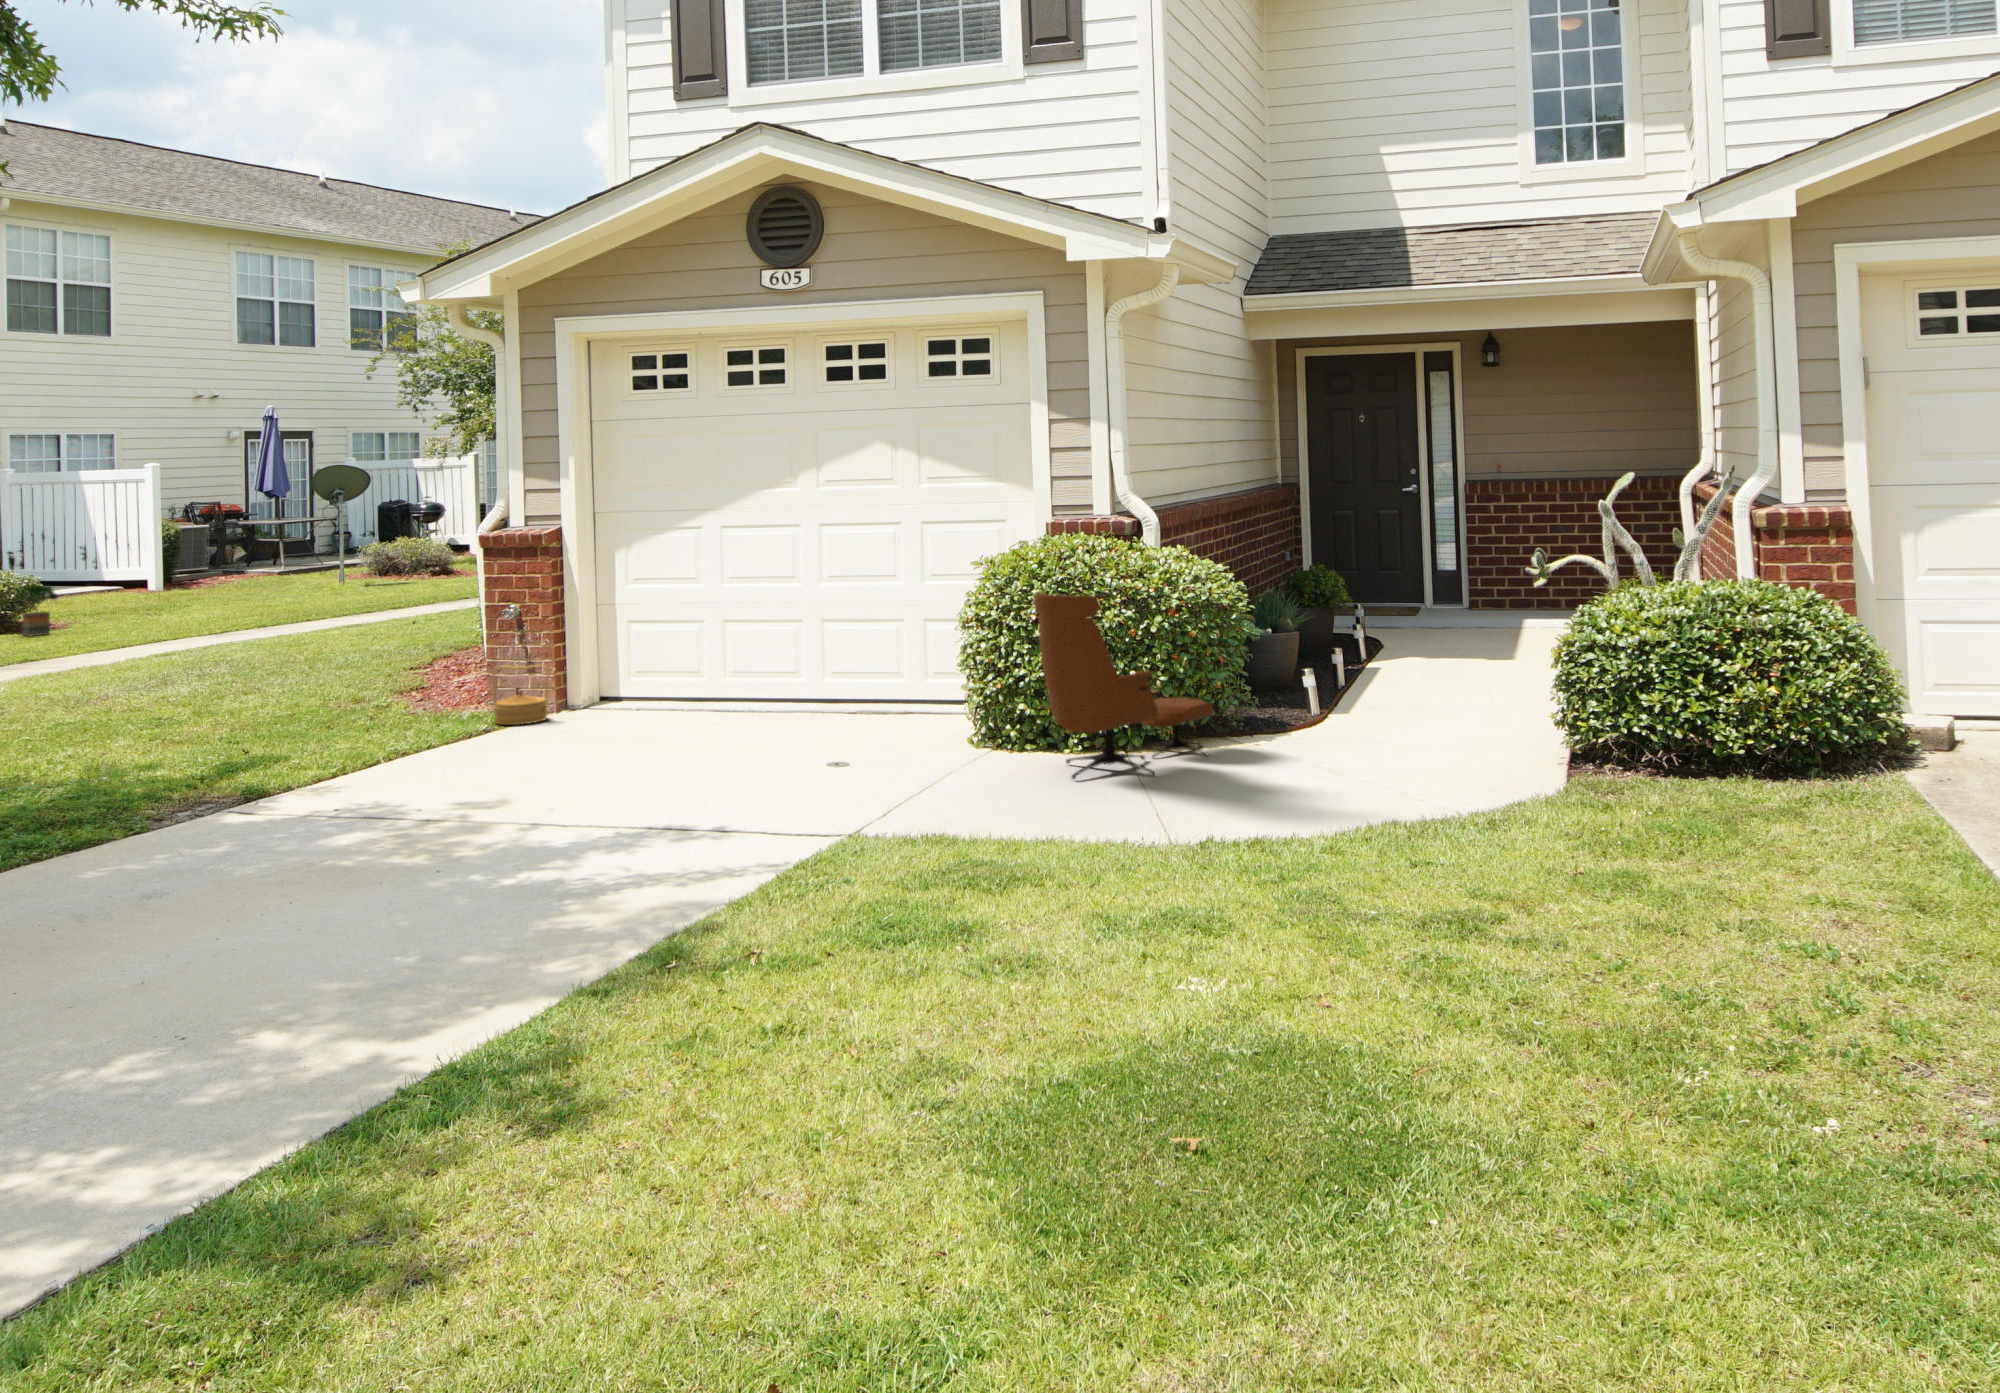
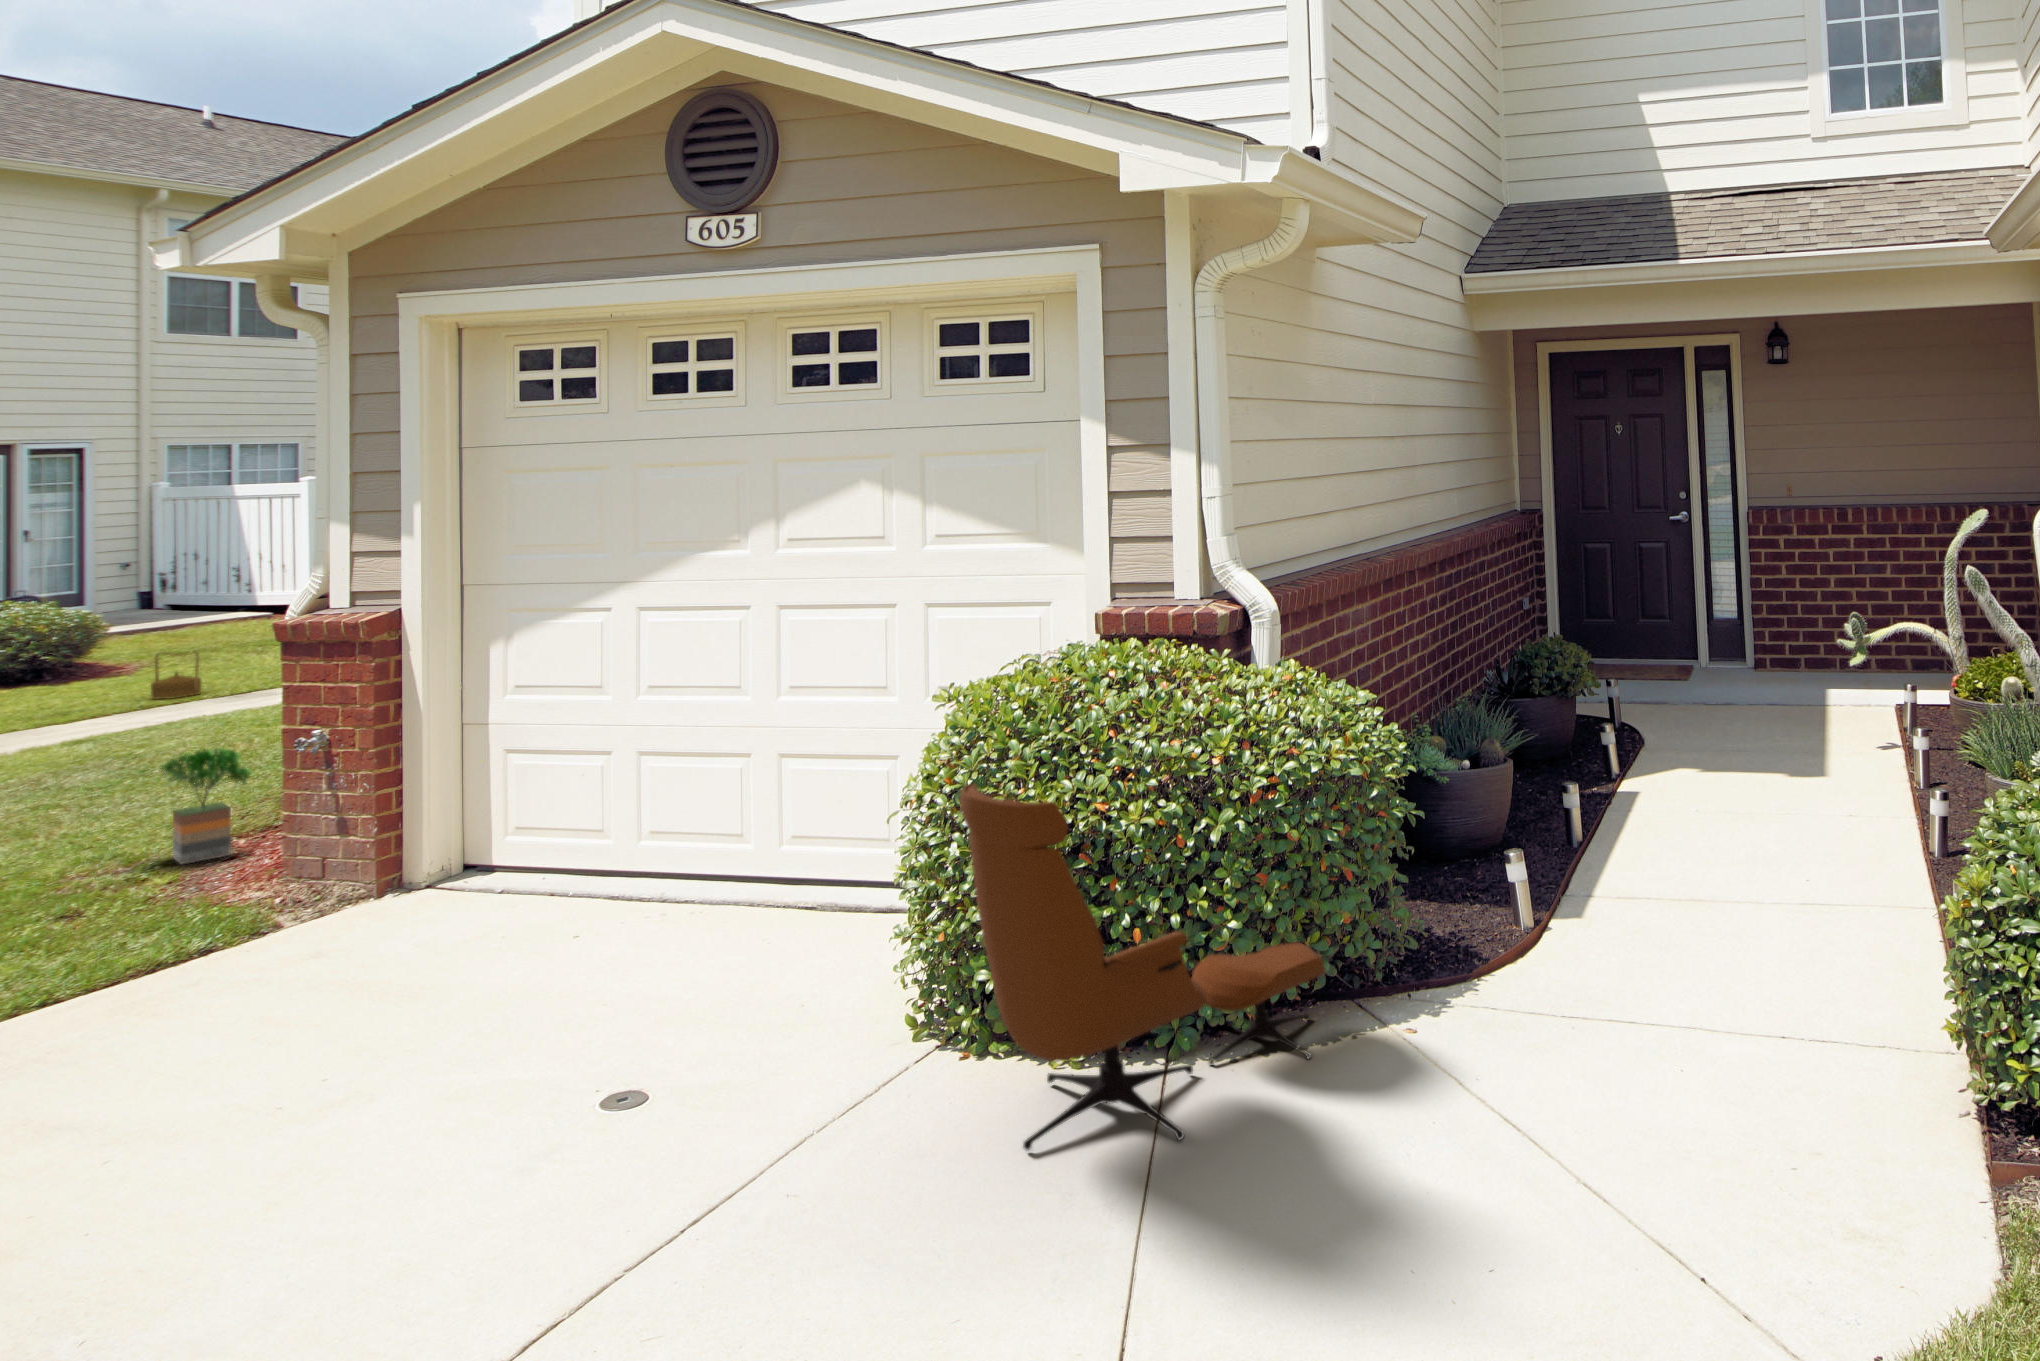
potted tree: present [19,585,58,637] -> present [159,748,251,864]
basket: present [492,665,549,725] -> present [151,652,202,699]

